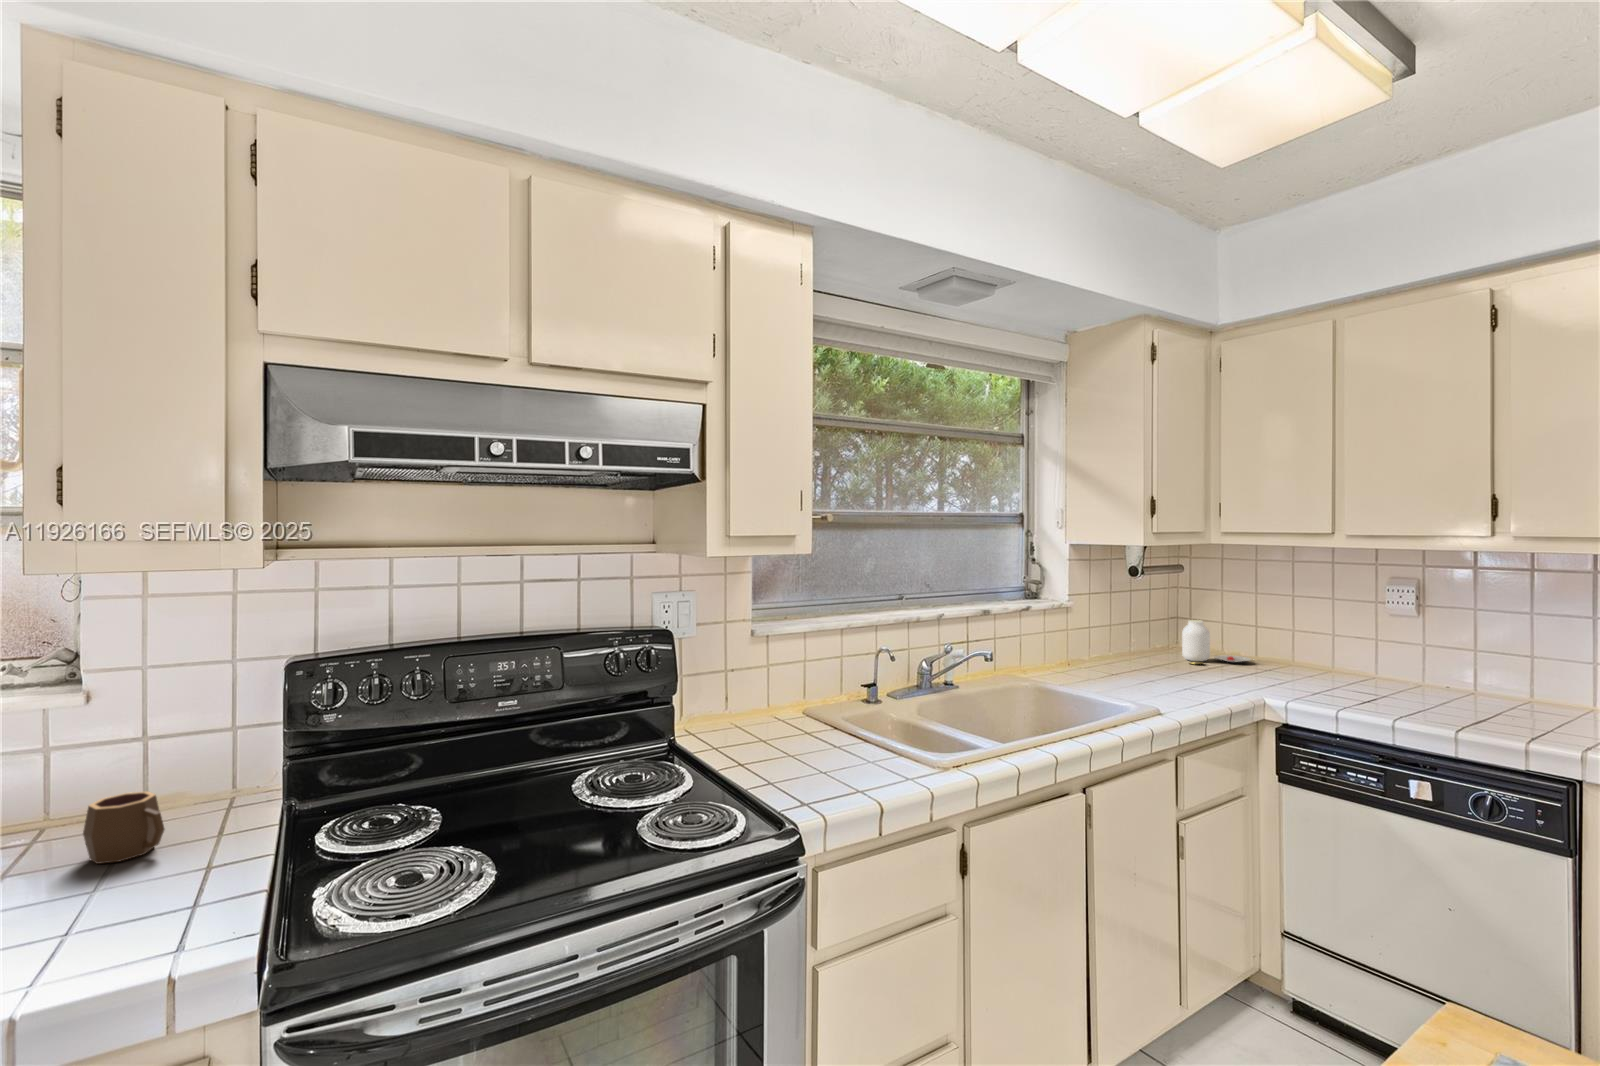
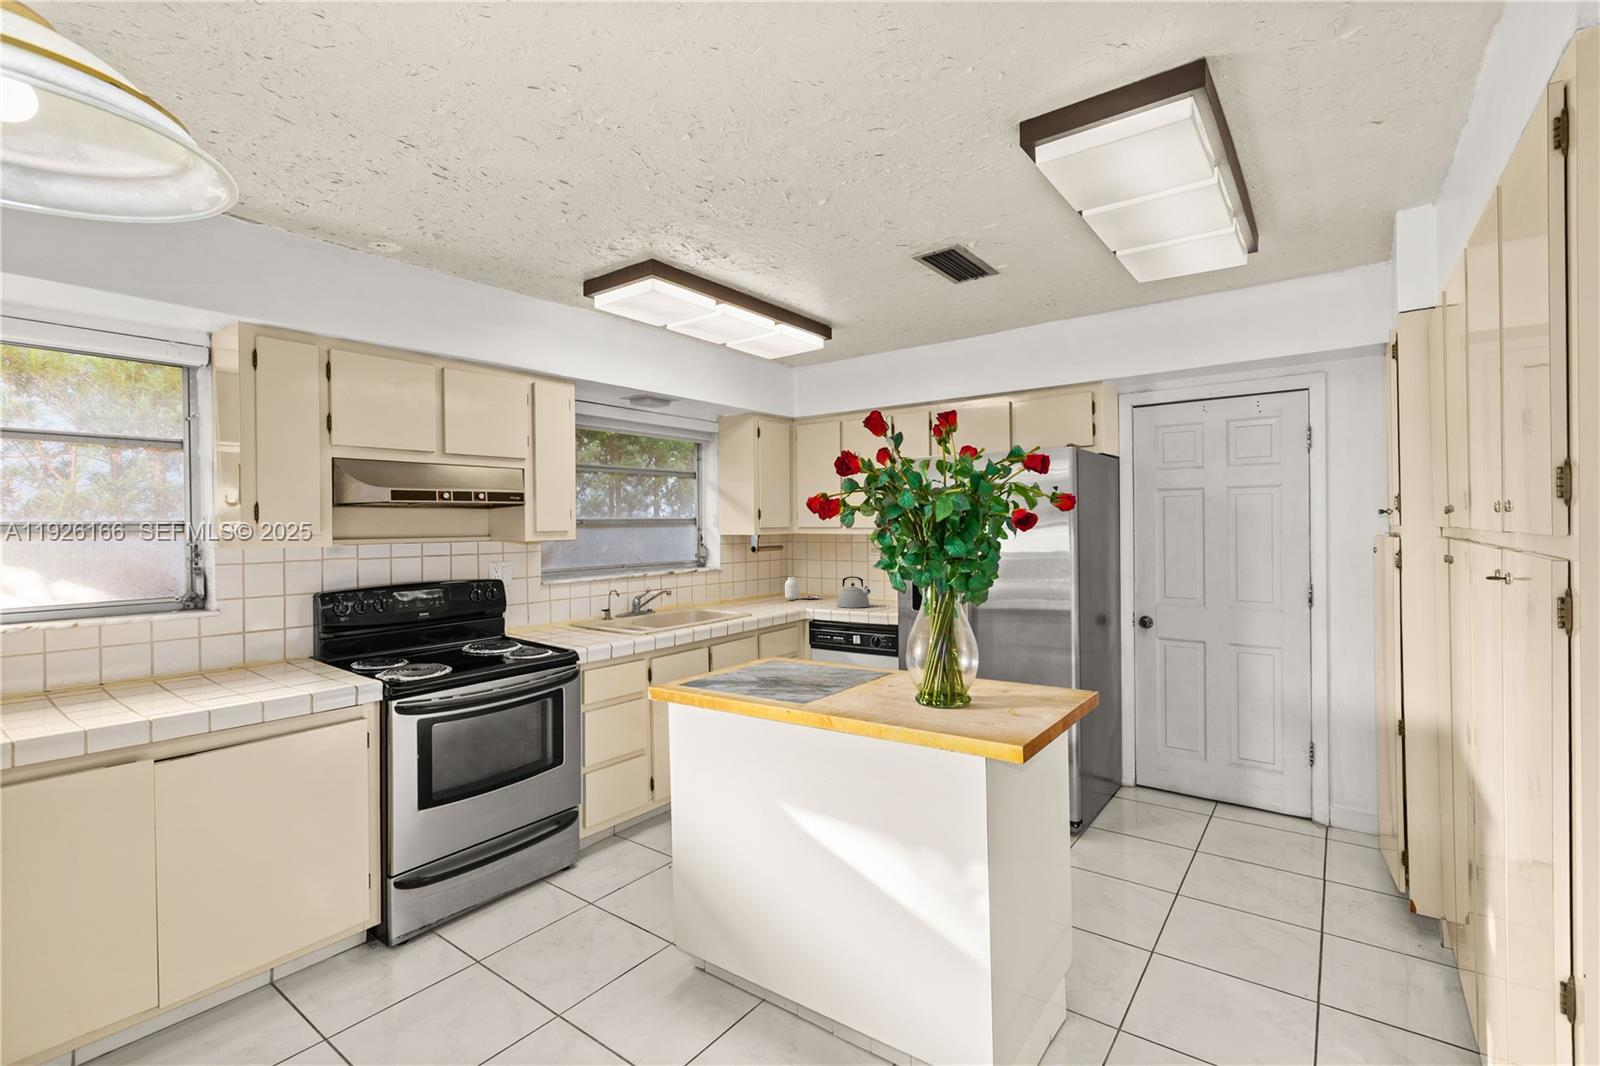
kettle: none [1315,632,1402,699] -> present [837,576,871,608]
mug: present [83,791,165,864] -> none [257,647,294,674]

